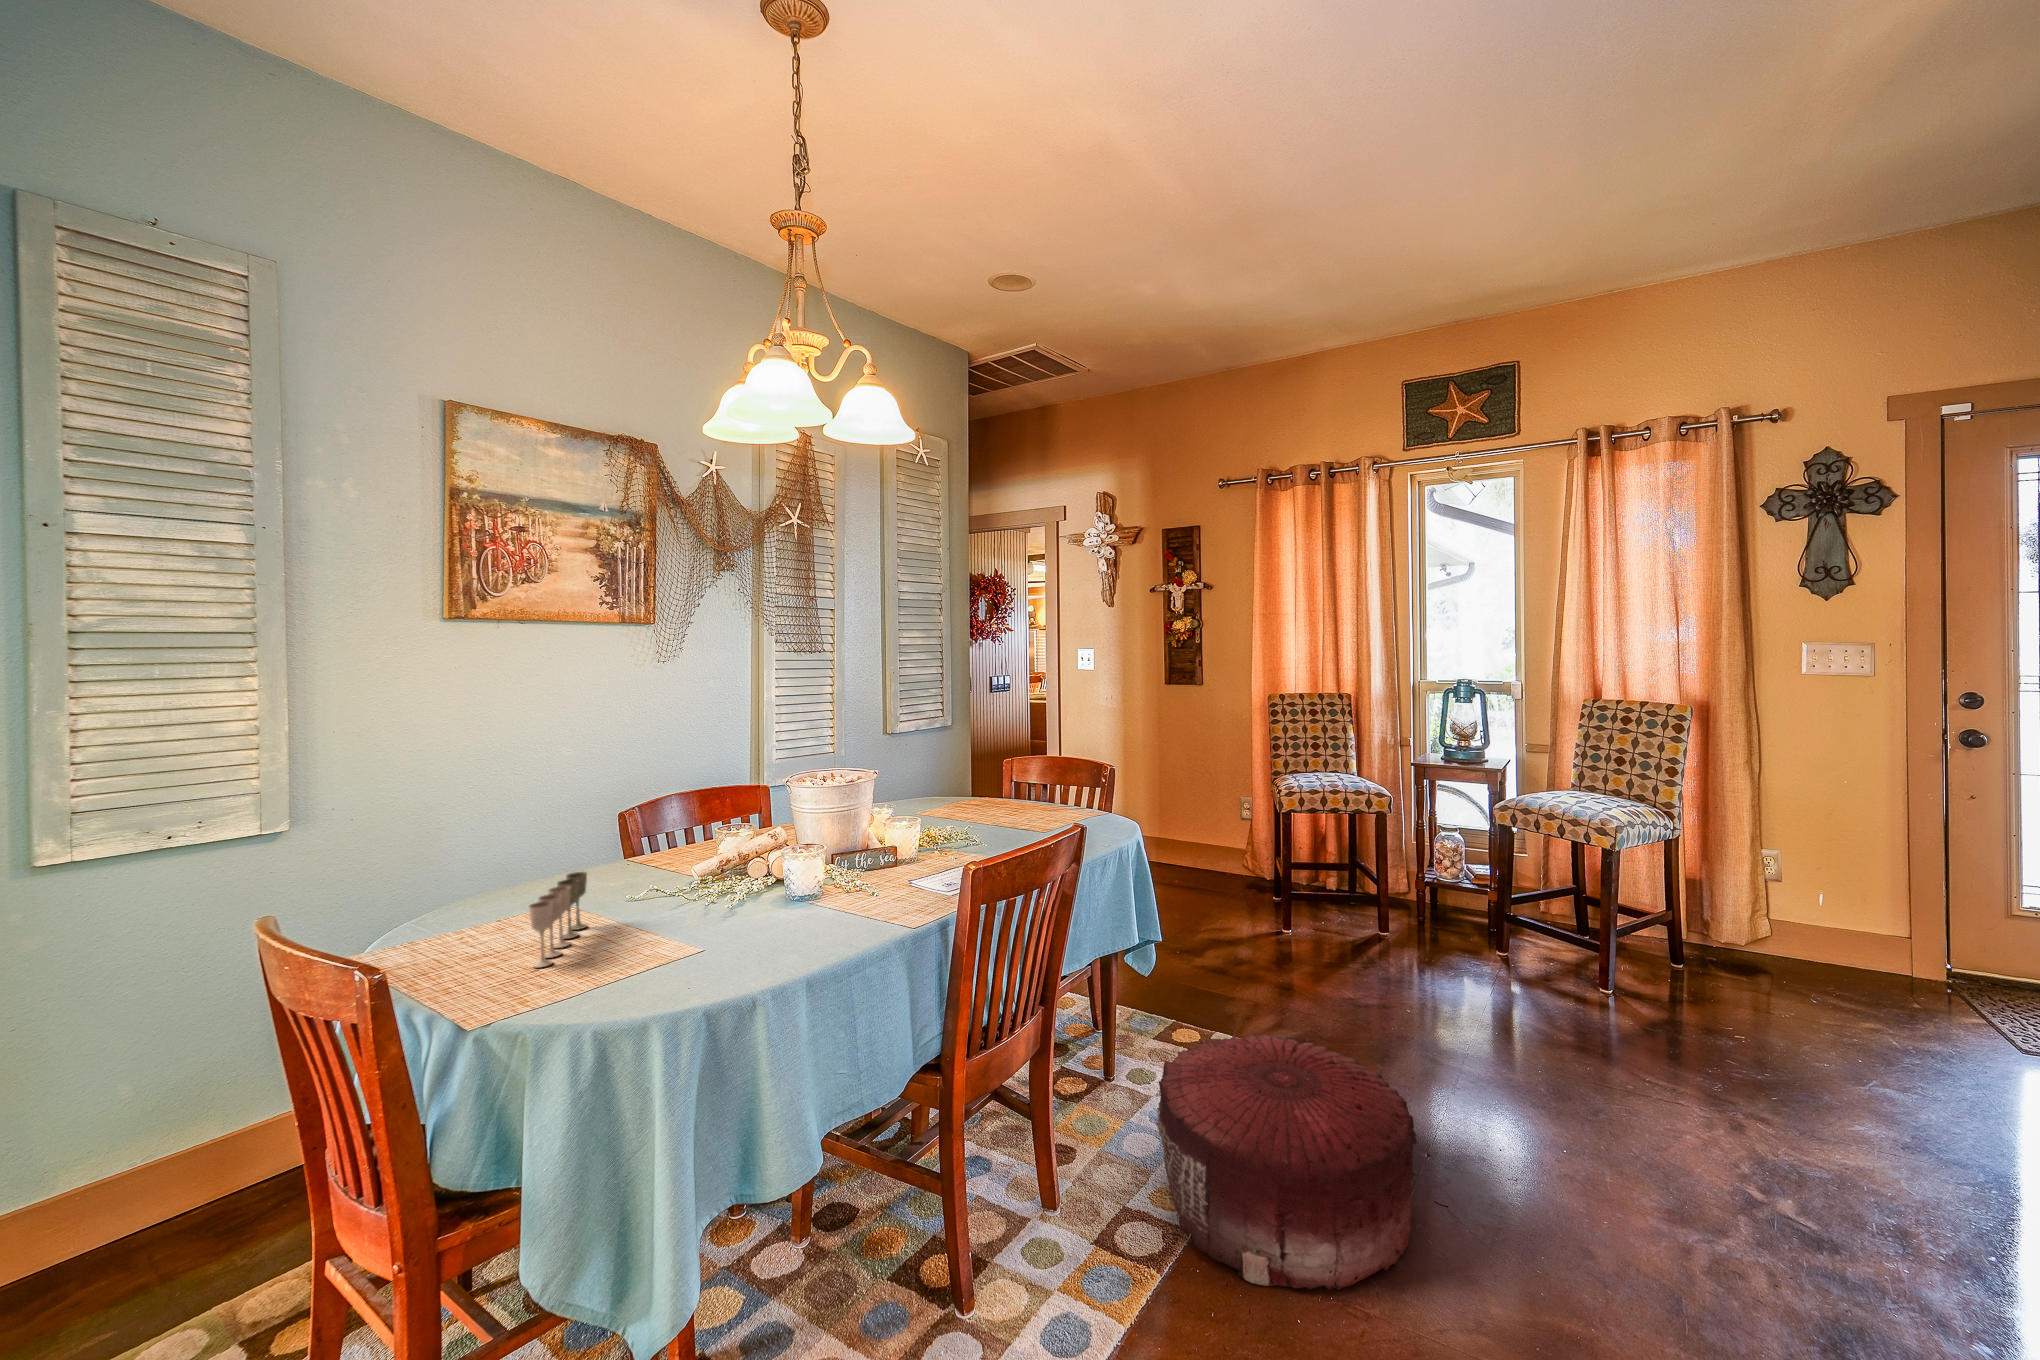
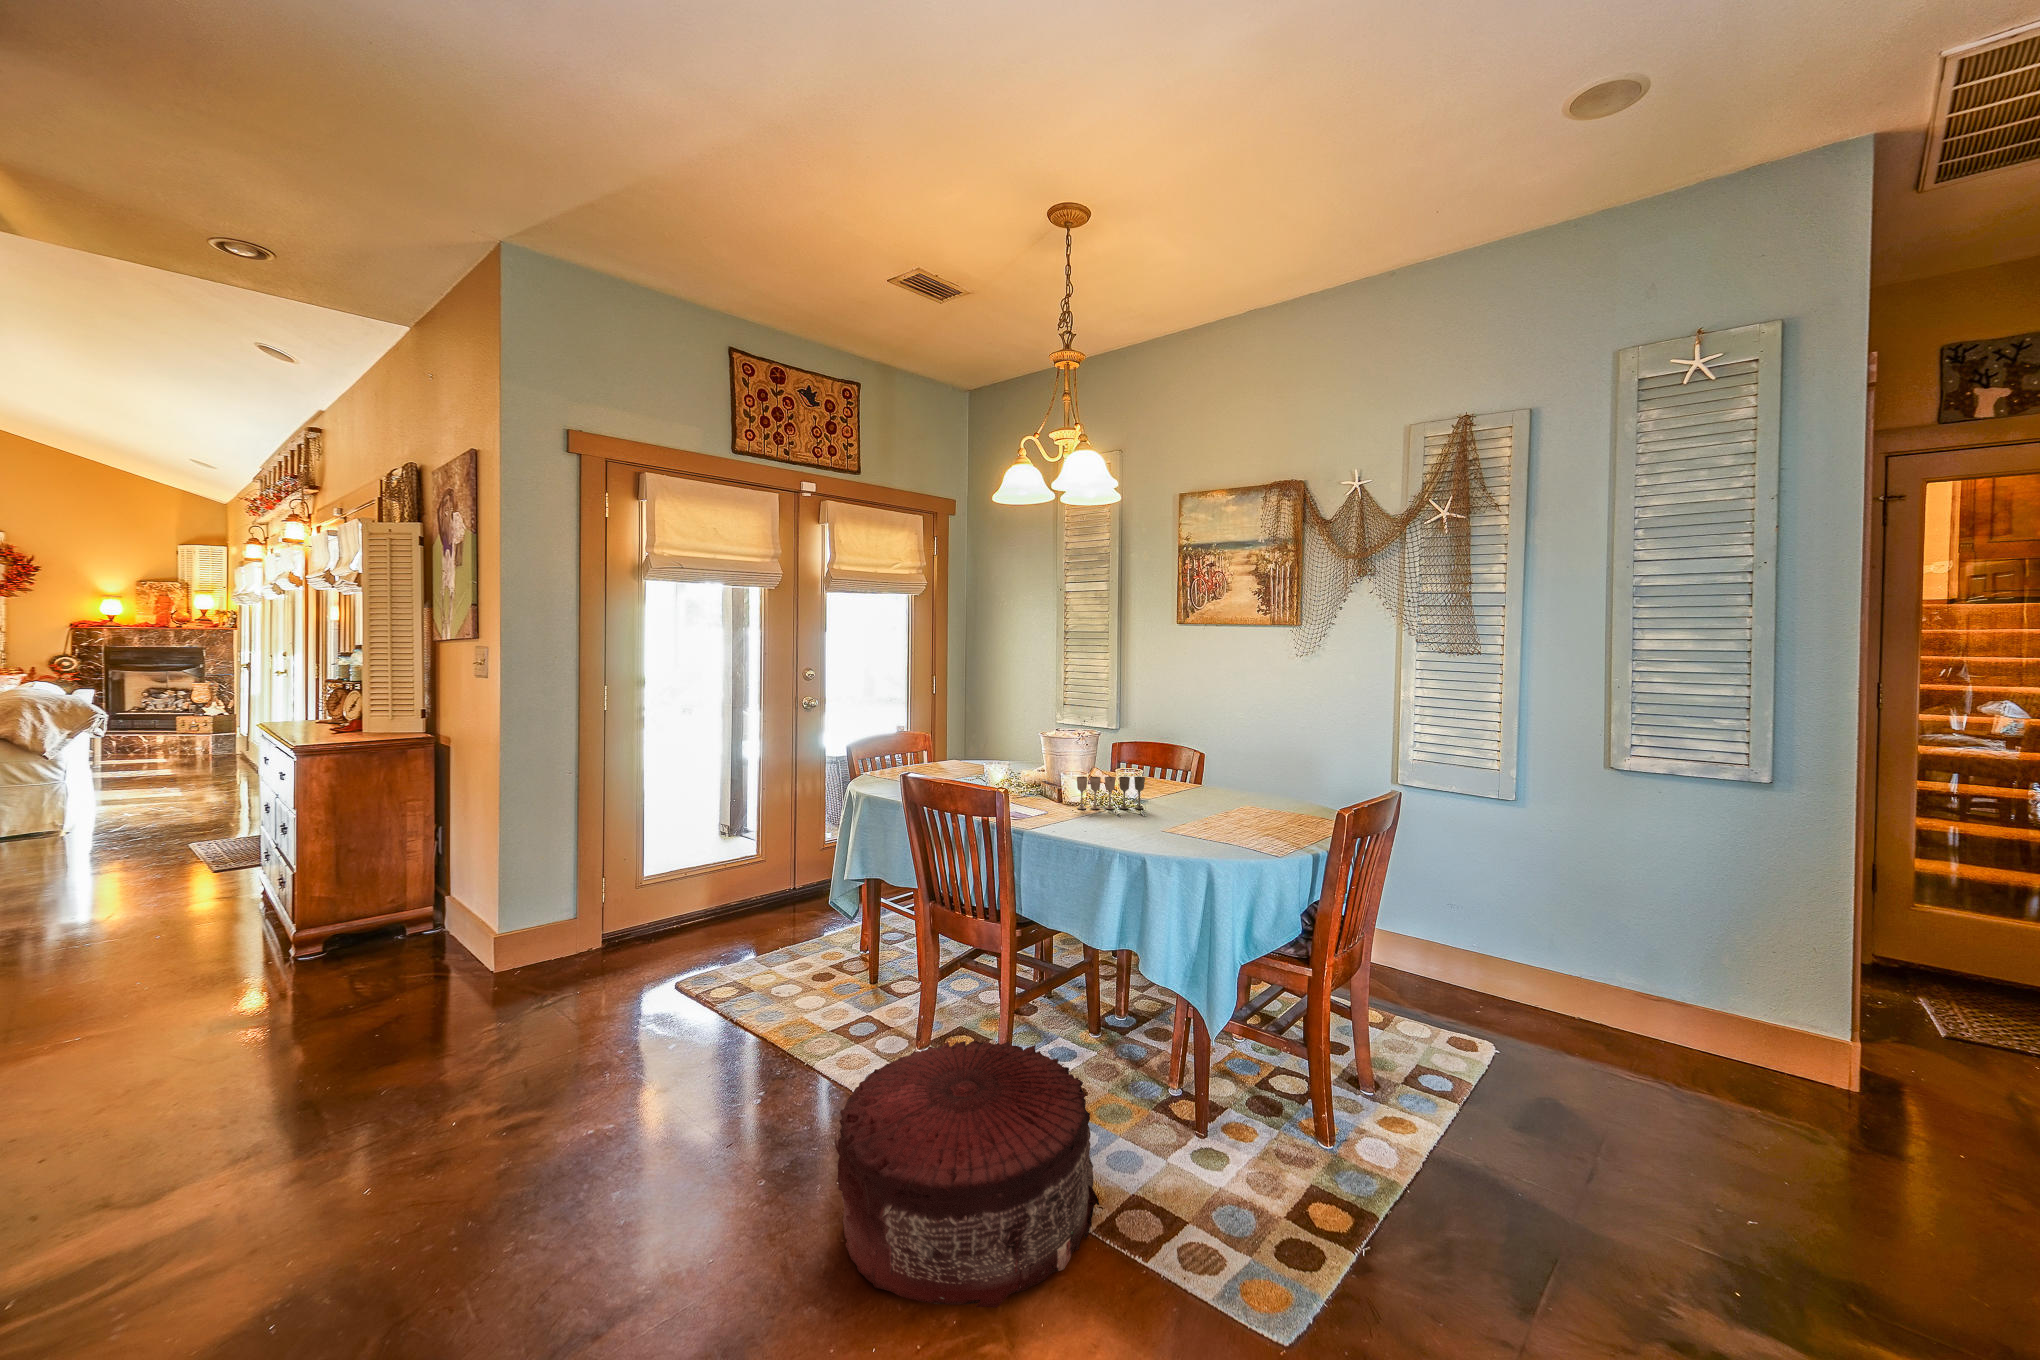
wine glass: present [529,872,587,968] -> present [1077,777,1145,809]

